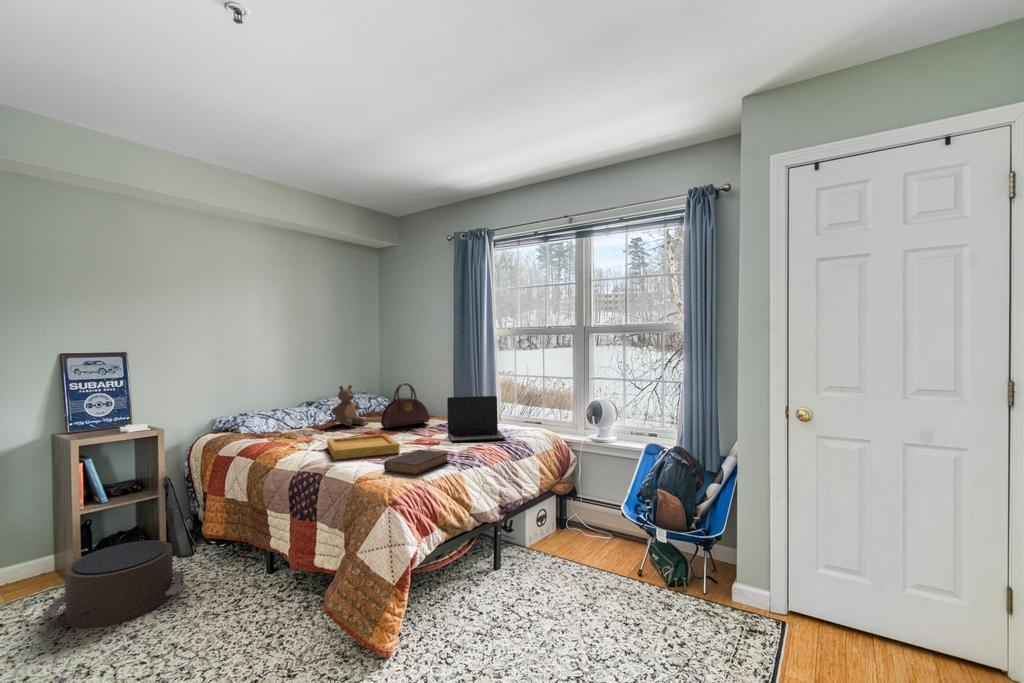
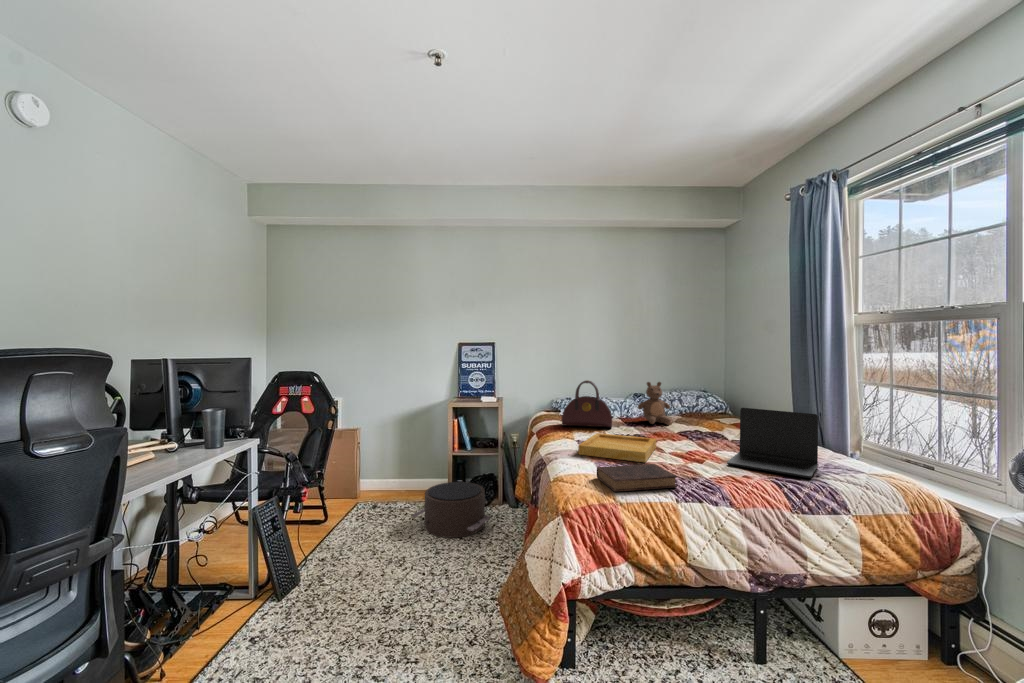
handbag: present [381,383,429,428] -> present [562,380,612,427]

